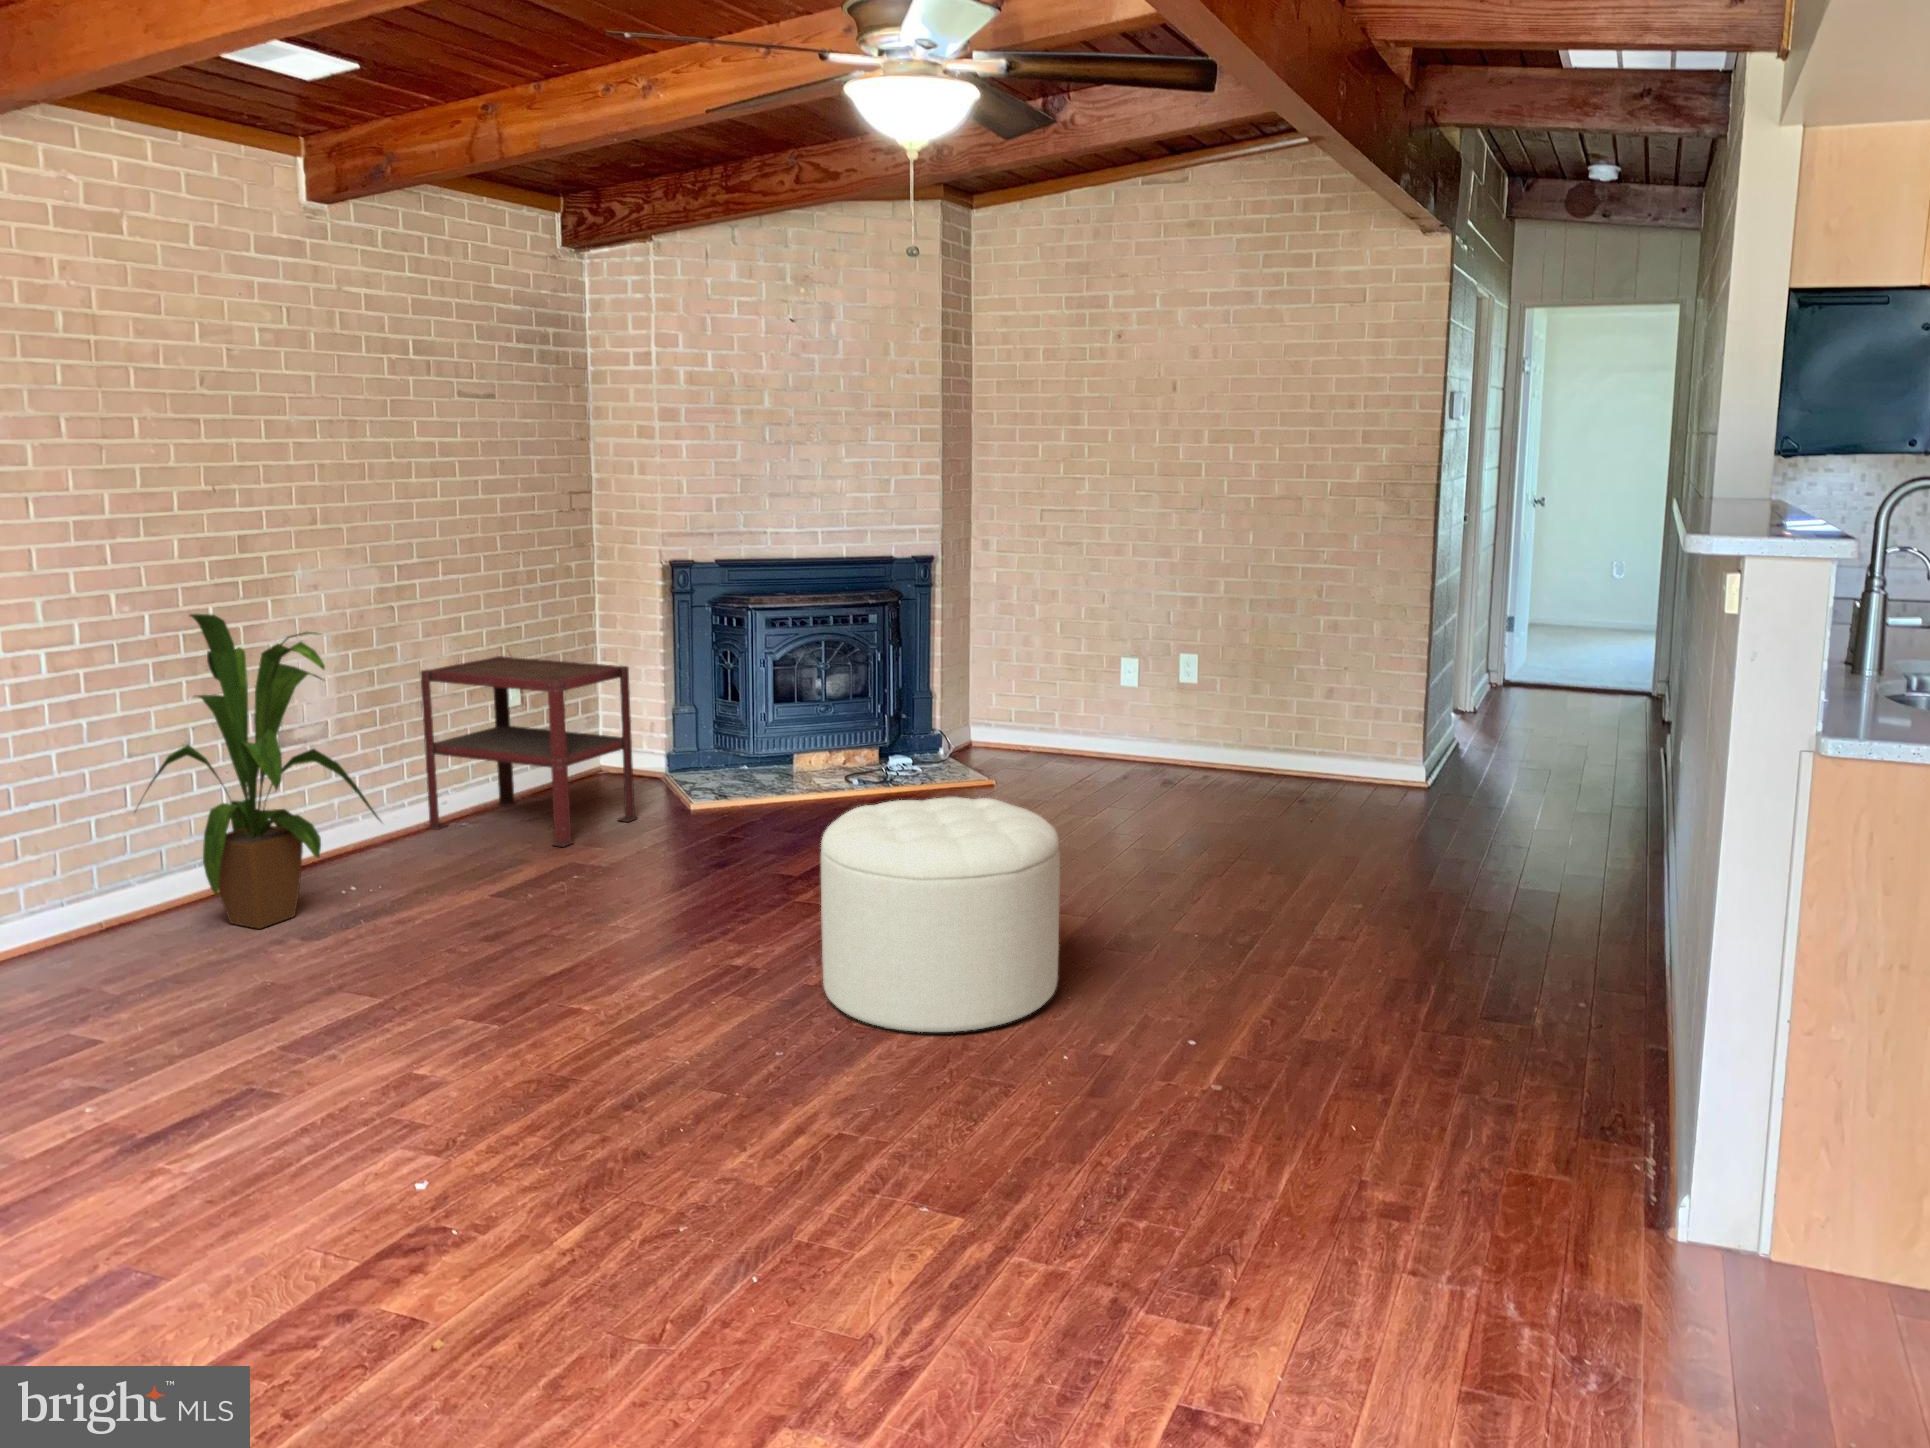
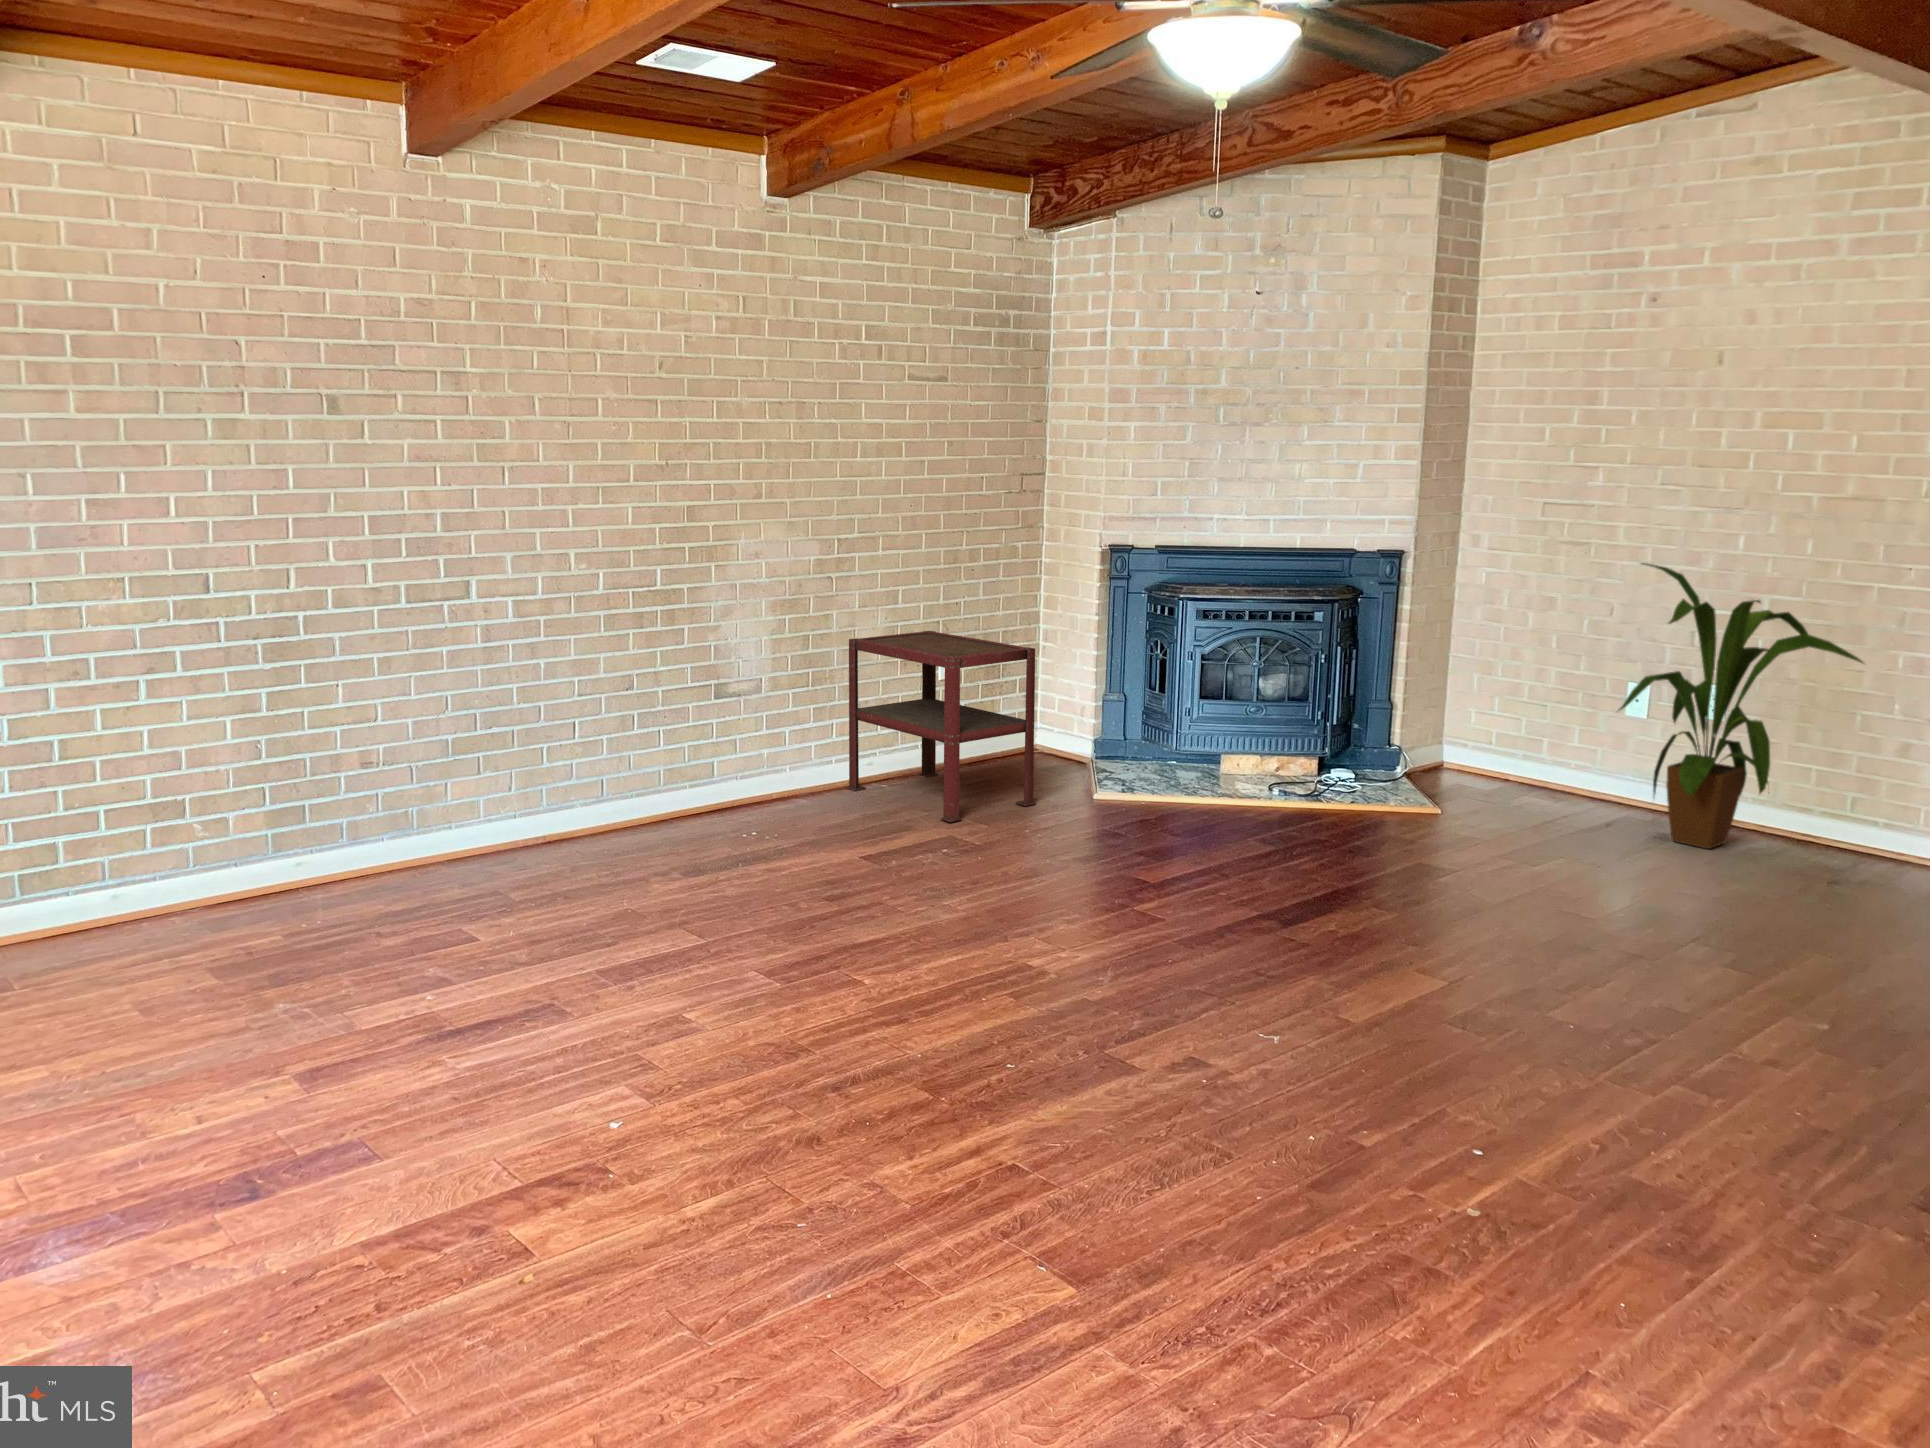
house plant: present [135,614,381,929] -> present [1619,563,1863,849]
ottoman: present [821,797,1060,1032] -> none [1095,815,1379,1090]

